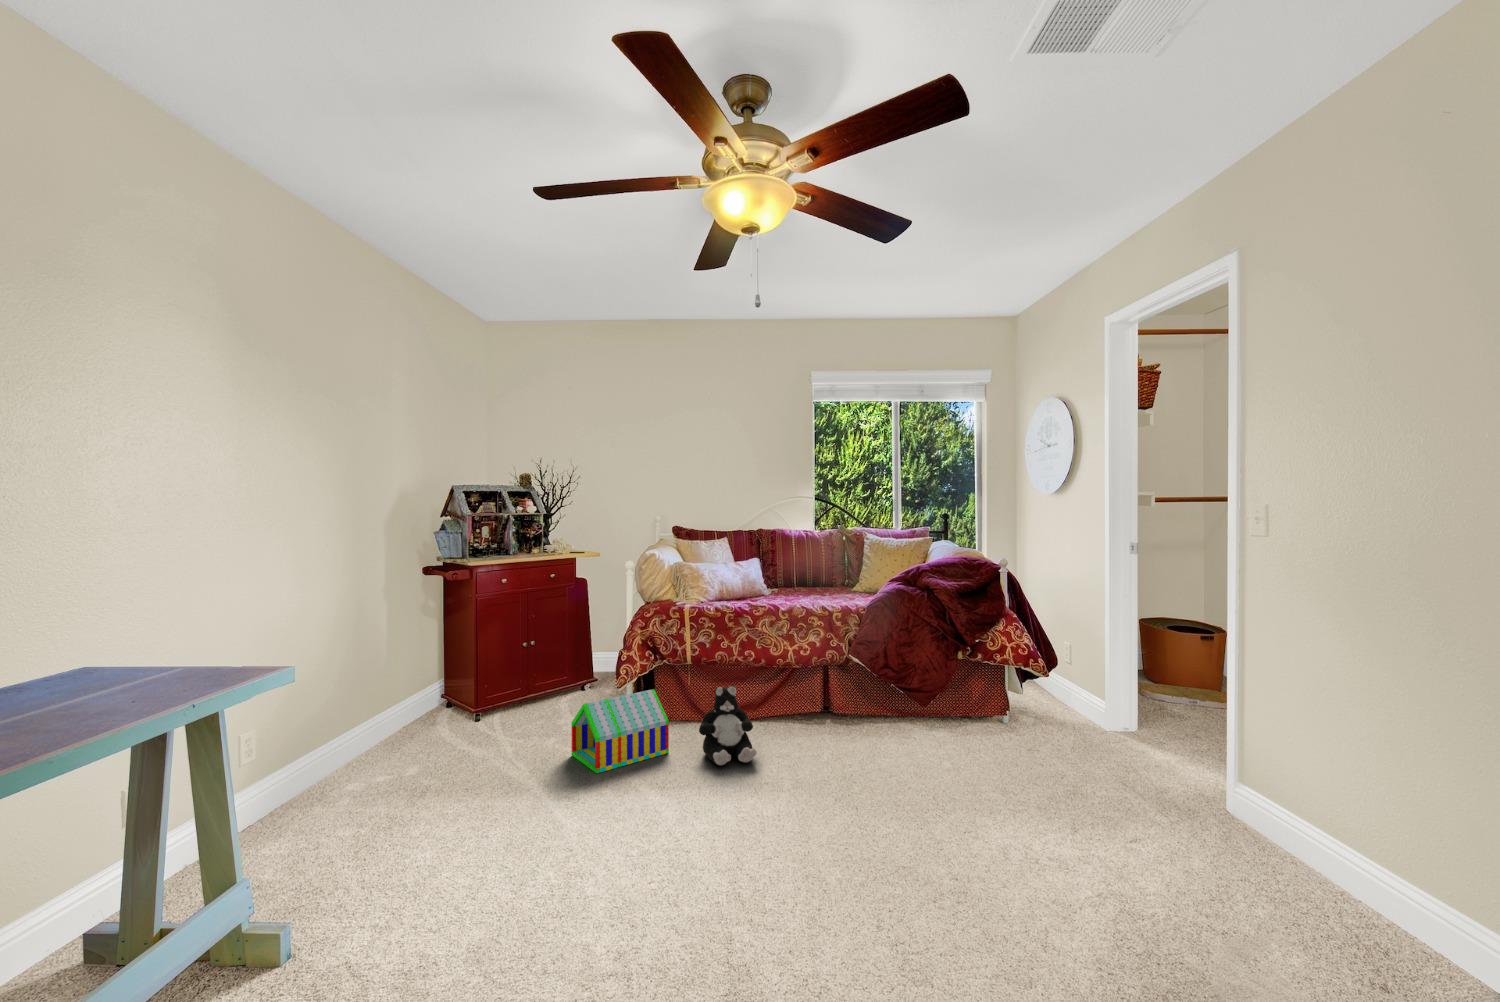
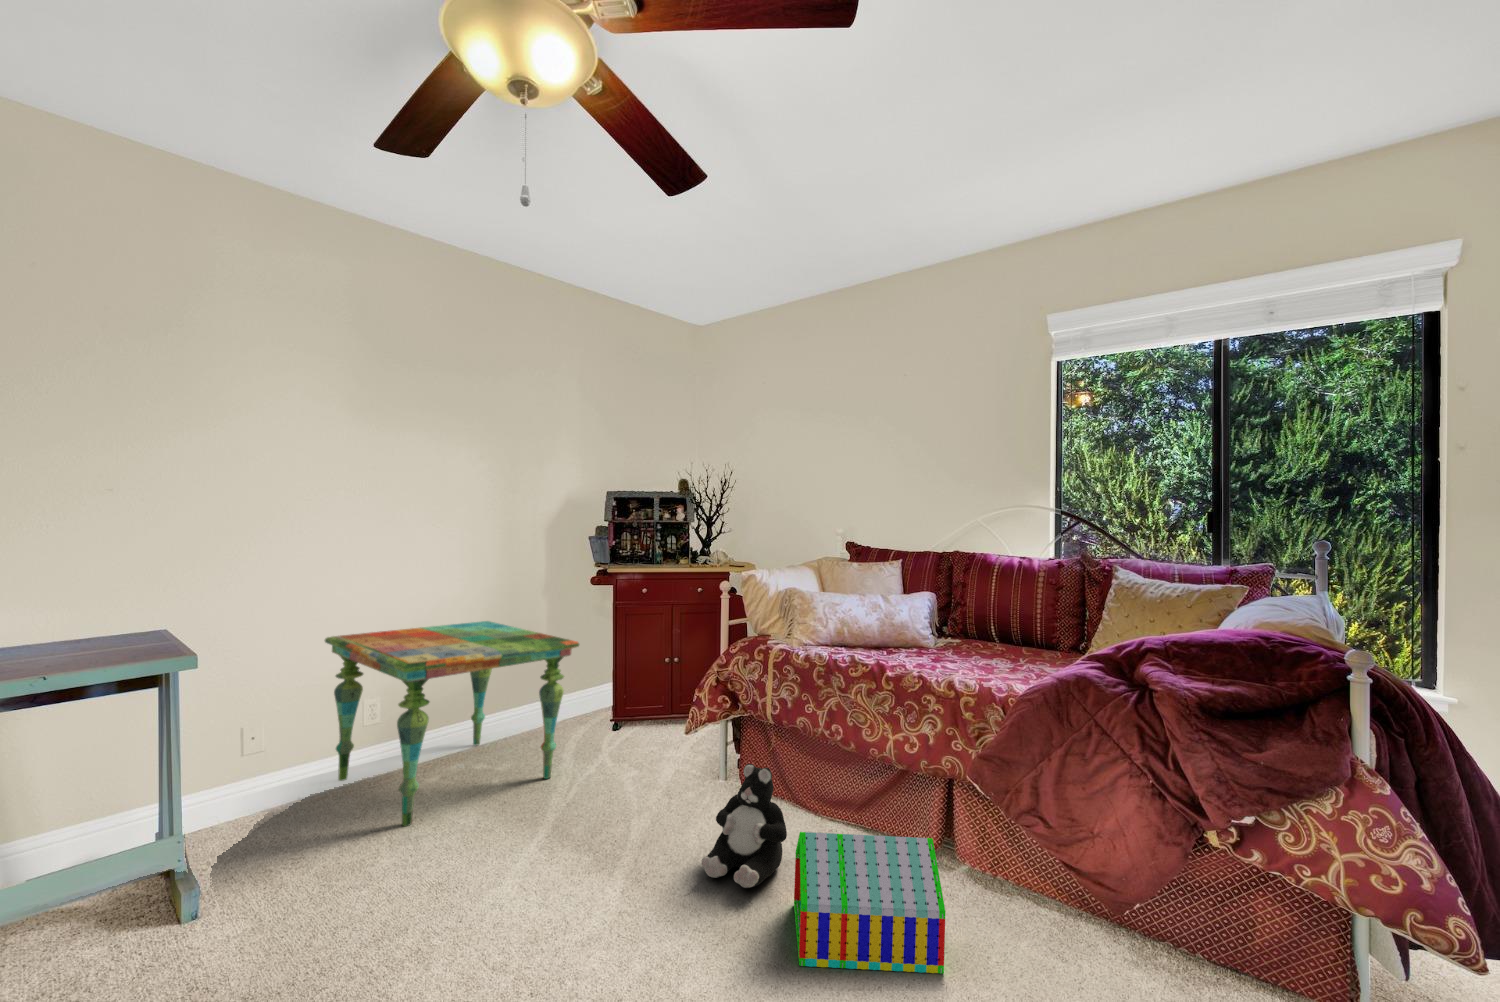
side table: none [231,631,511,831] -> present [325,621,579,826]
toy house: present [571,689,669,773] -> present [794,832,945,974]

